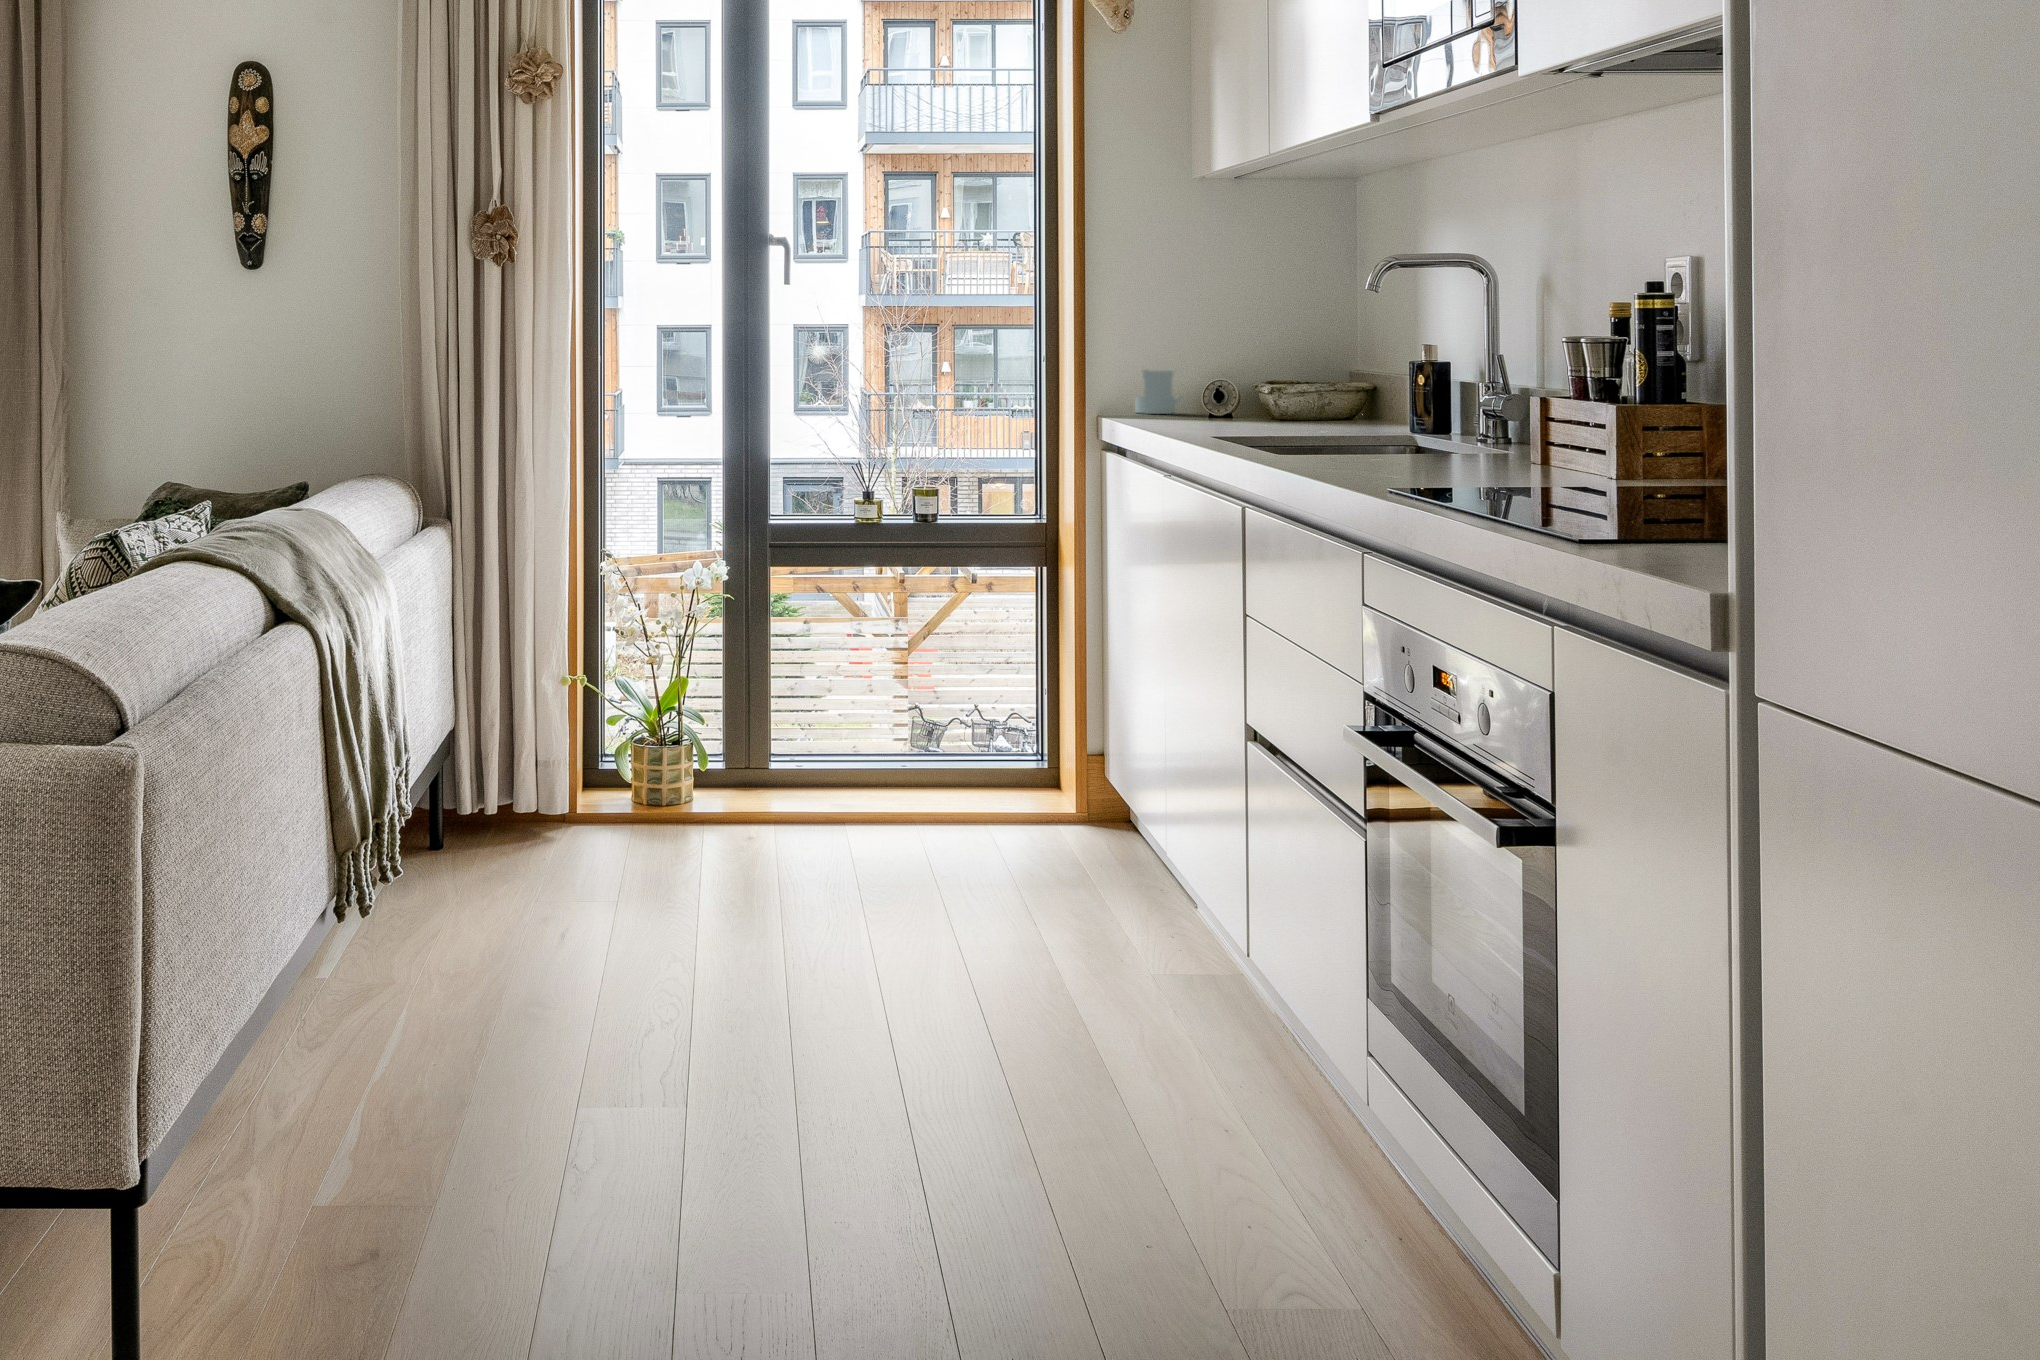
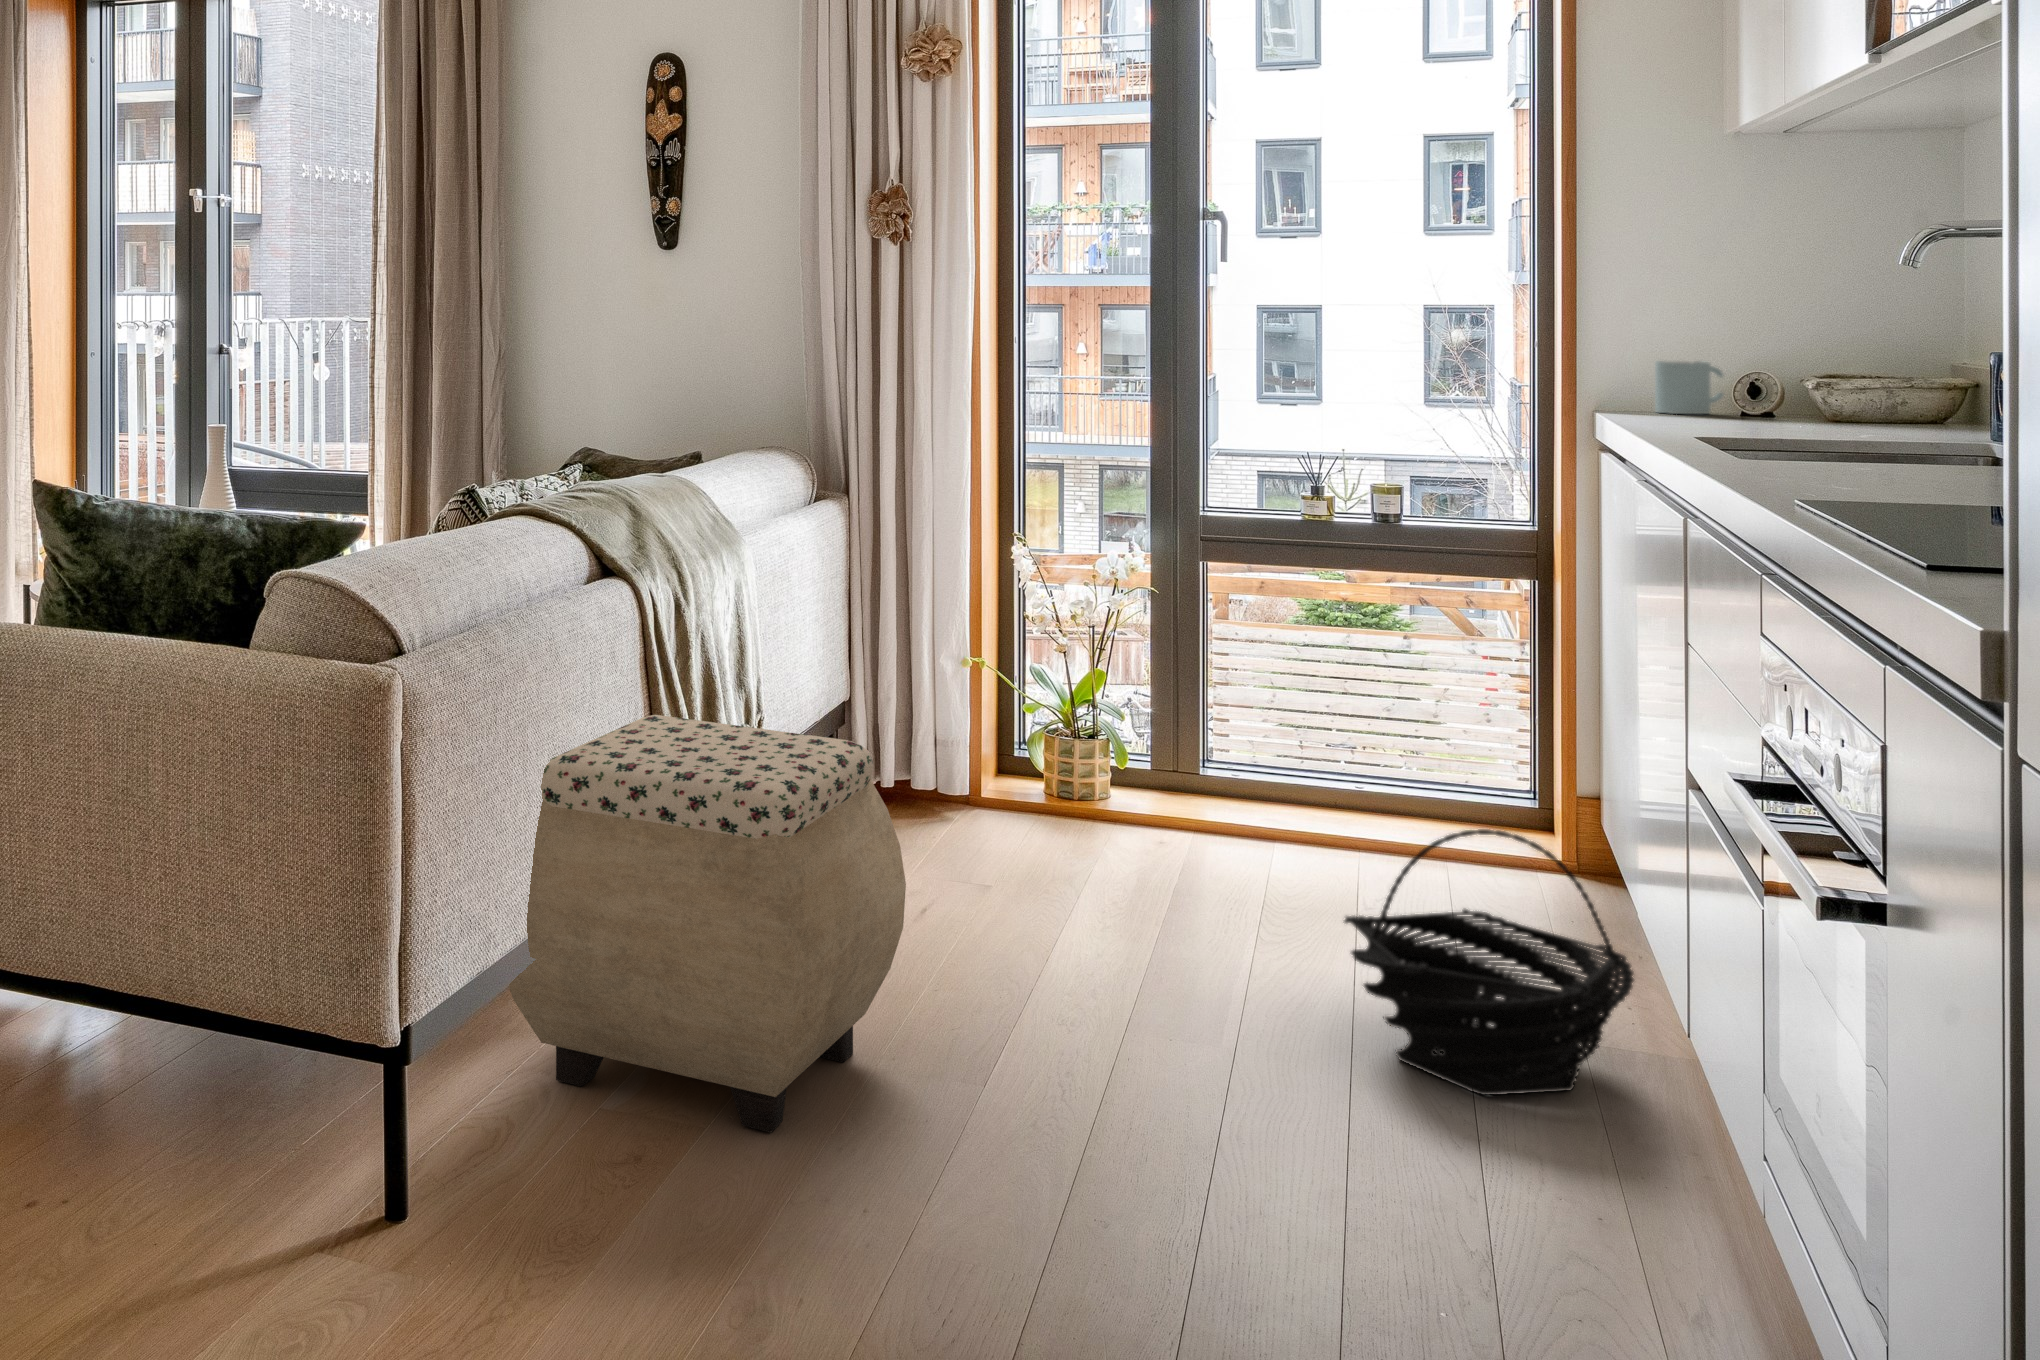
ottoman: none [204,762,606,1191] -> present [509,715,906,1132]
basket: none [967,785,1201,1023] -> present [1344,829,1634,1095]

